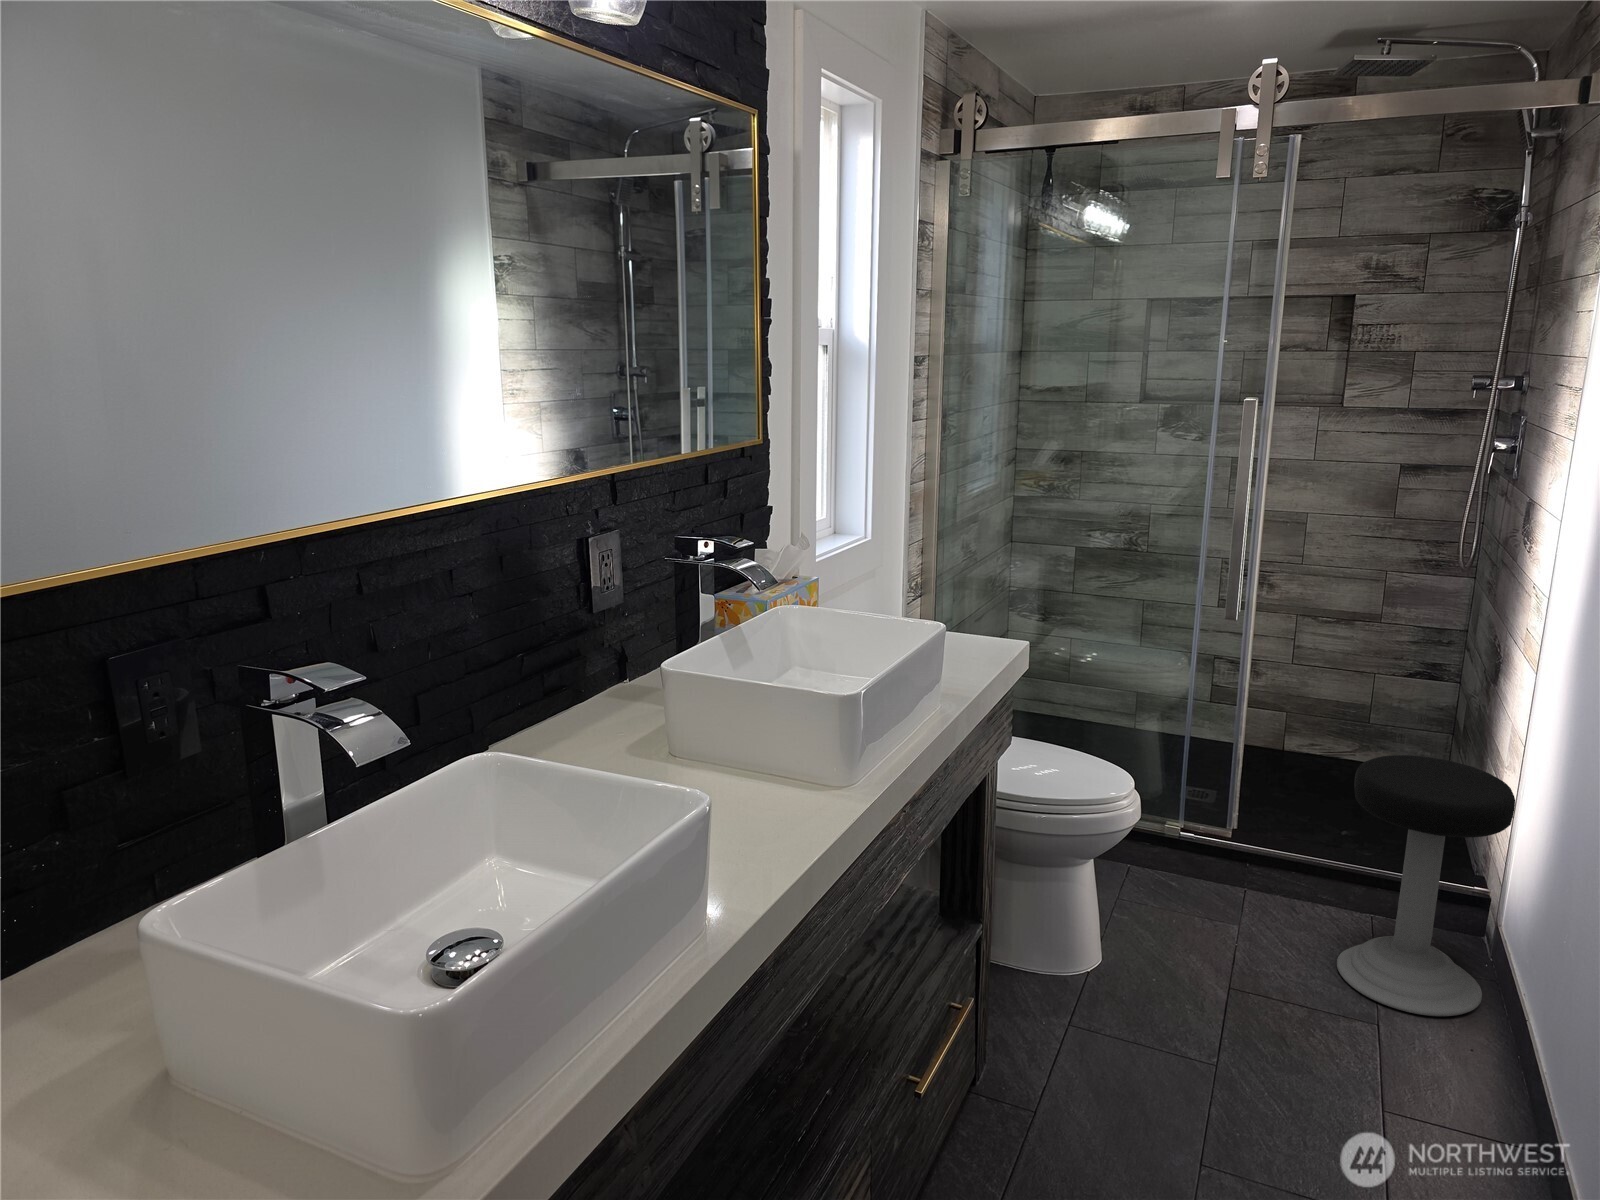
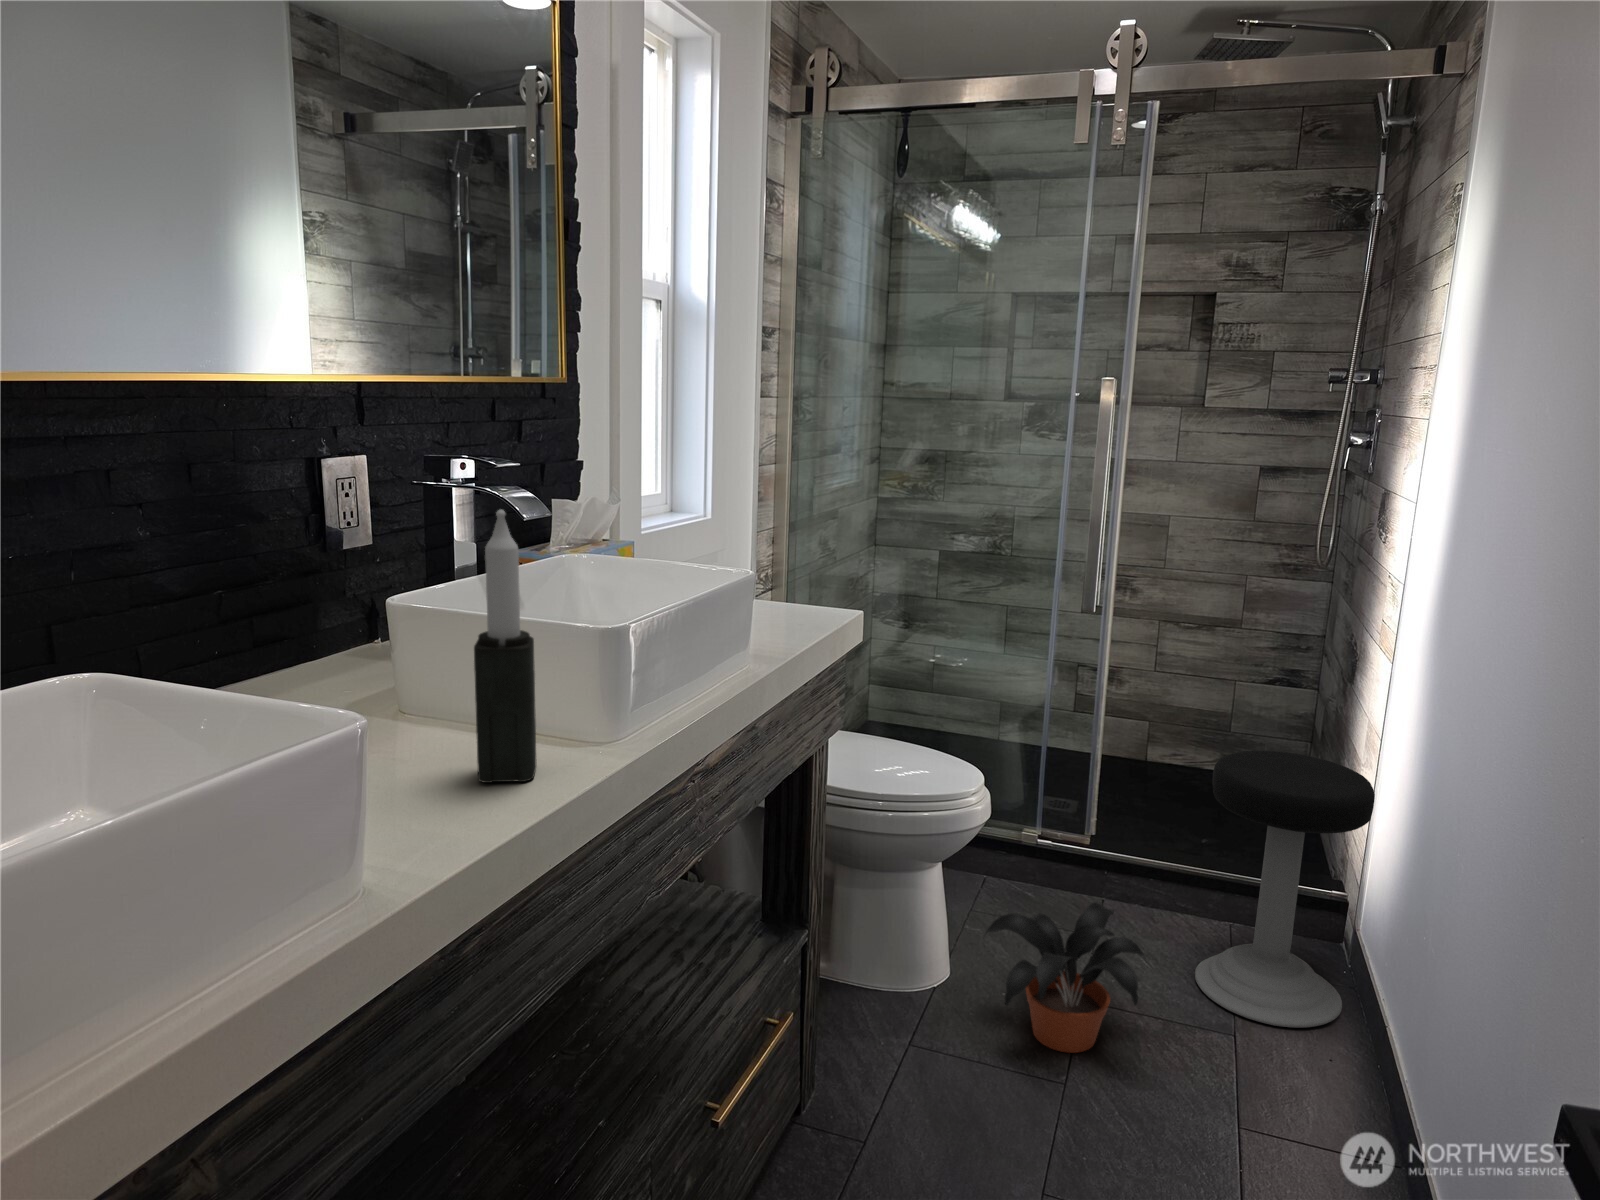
candle: none [755,614,801,826] -> present [474,510,536,783]
potted plant: none [1136,897,1292,1035] -> present [985,902,1146,1053]

